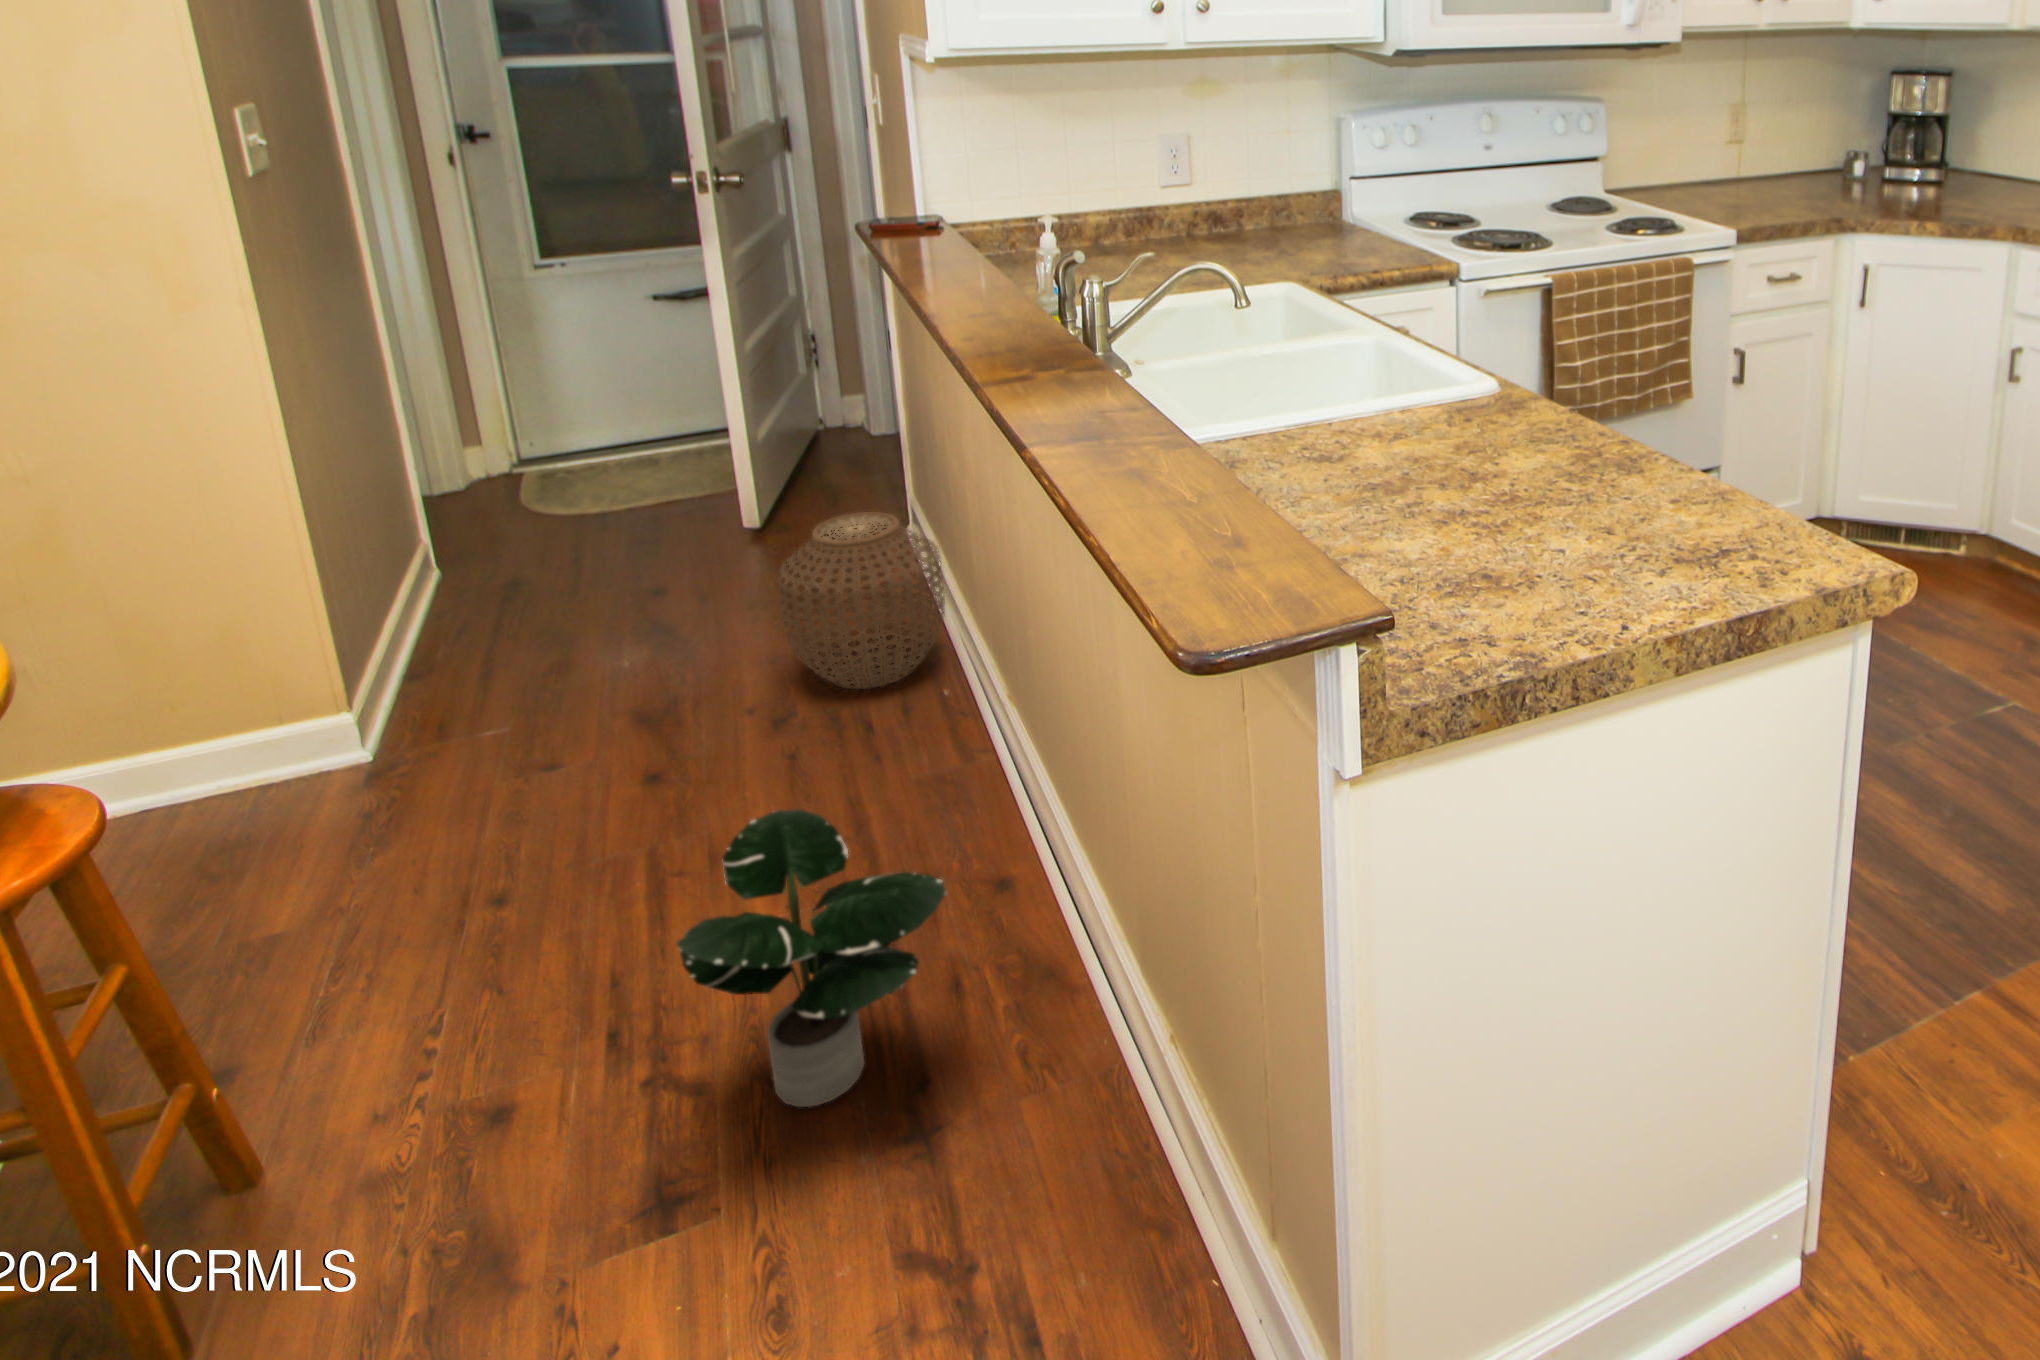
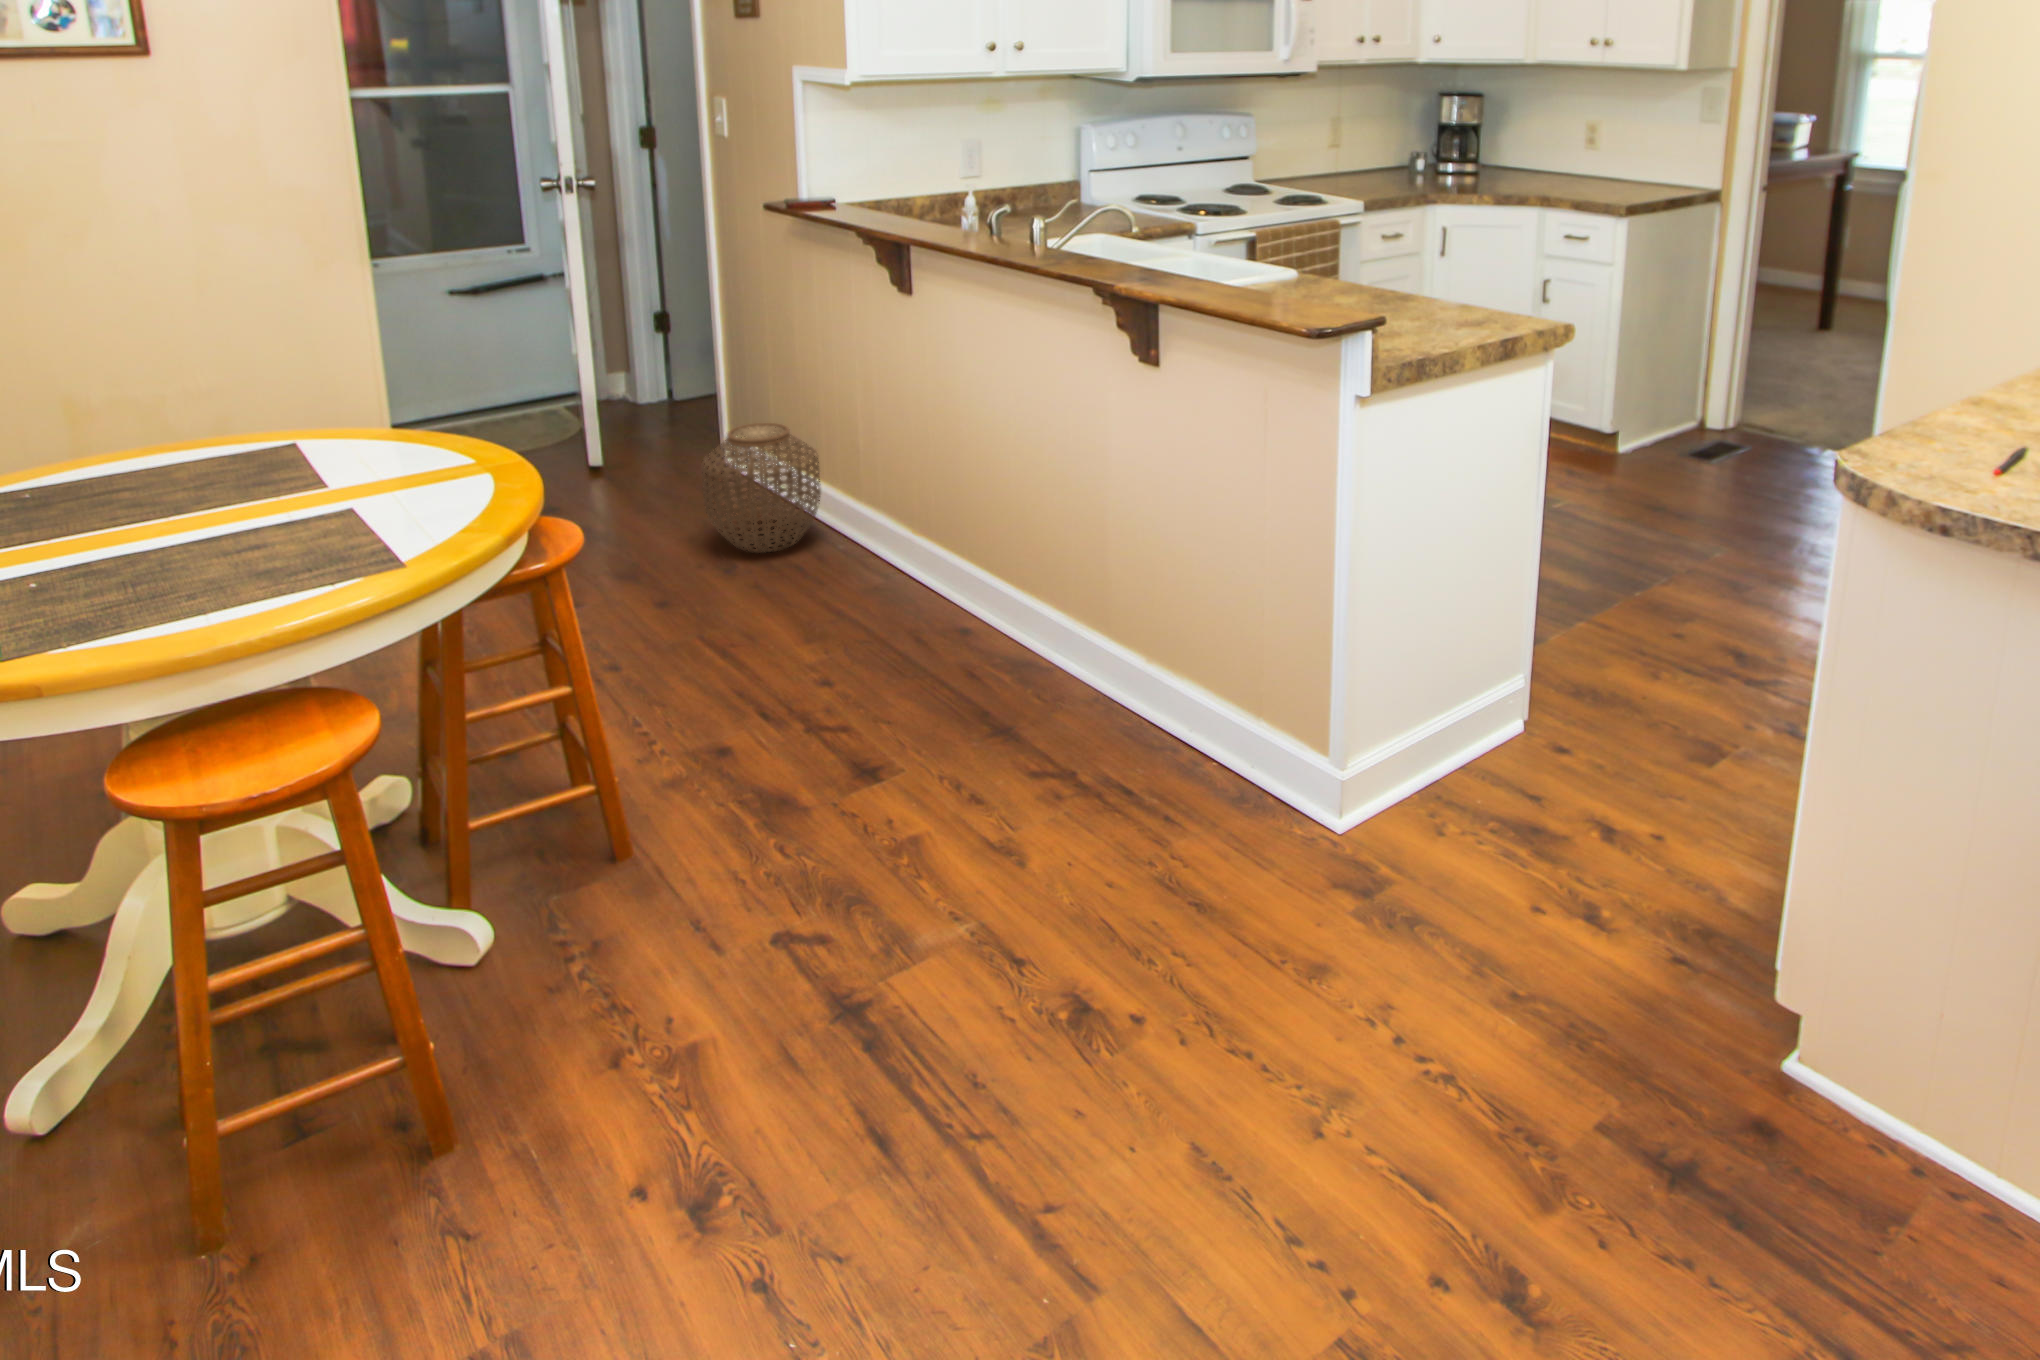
potted plant: present [677,809,946,1107] -> none [829,560,986,736]

